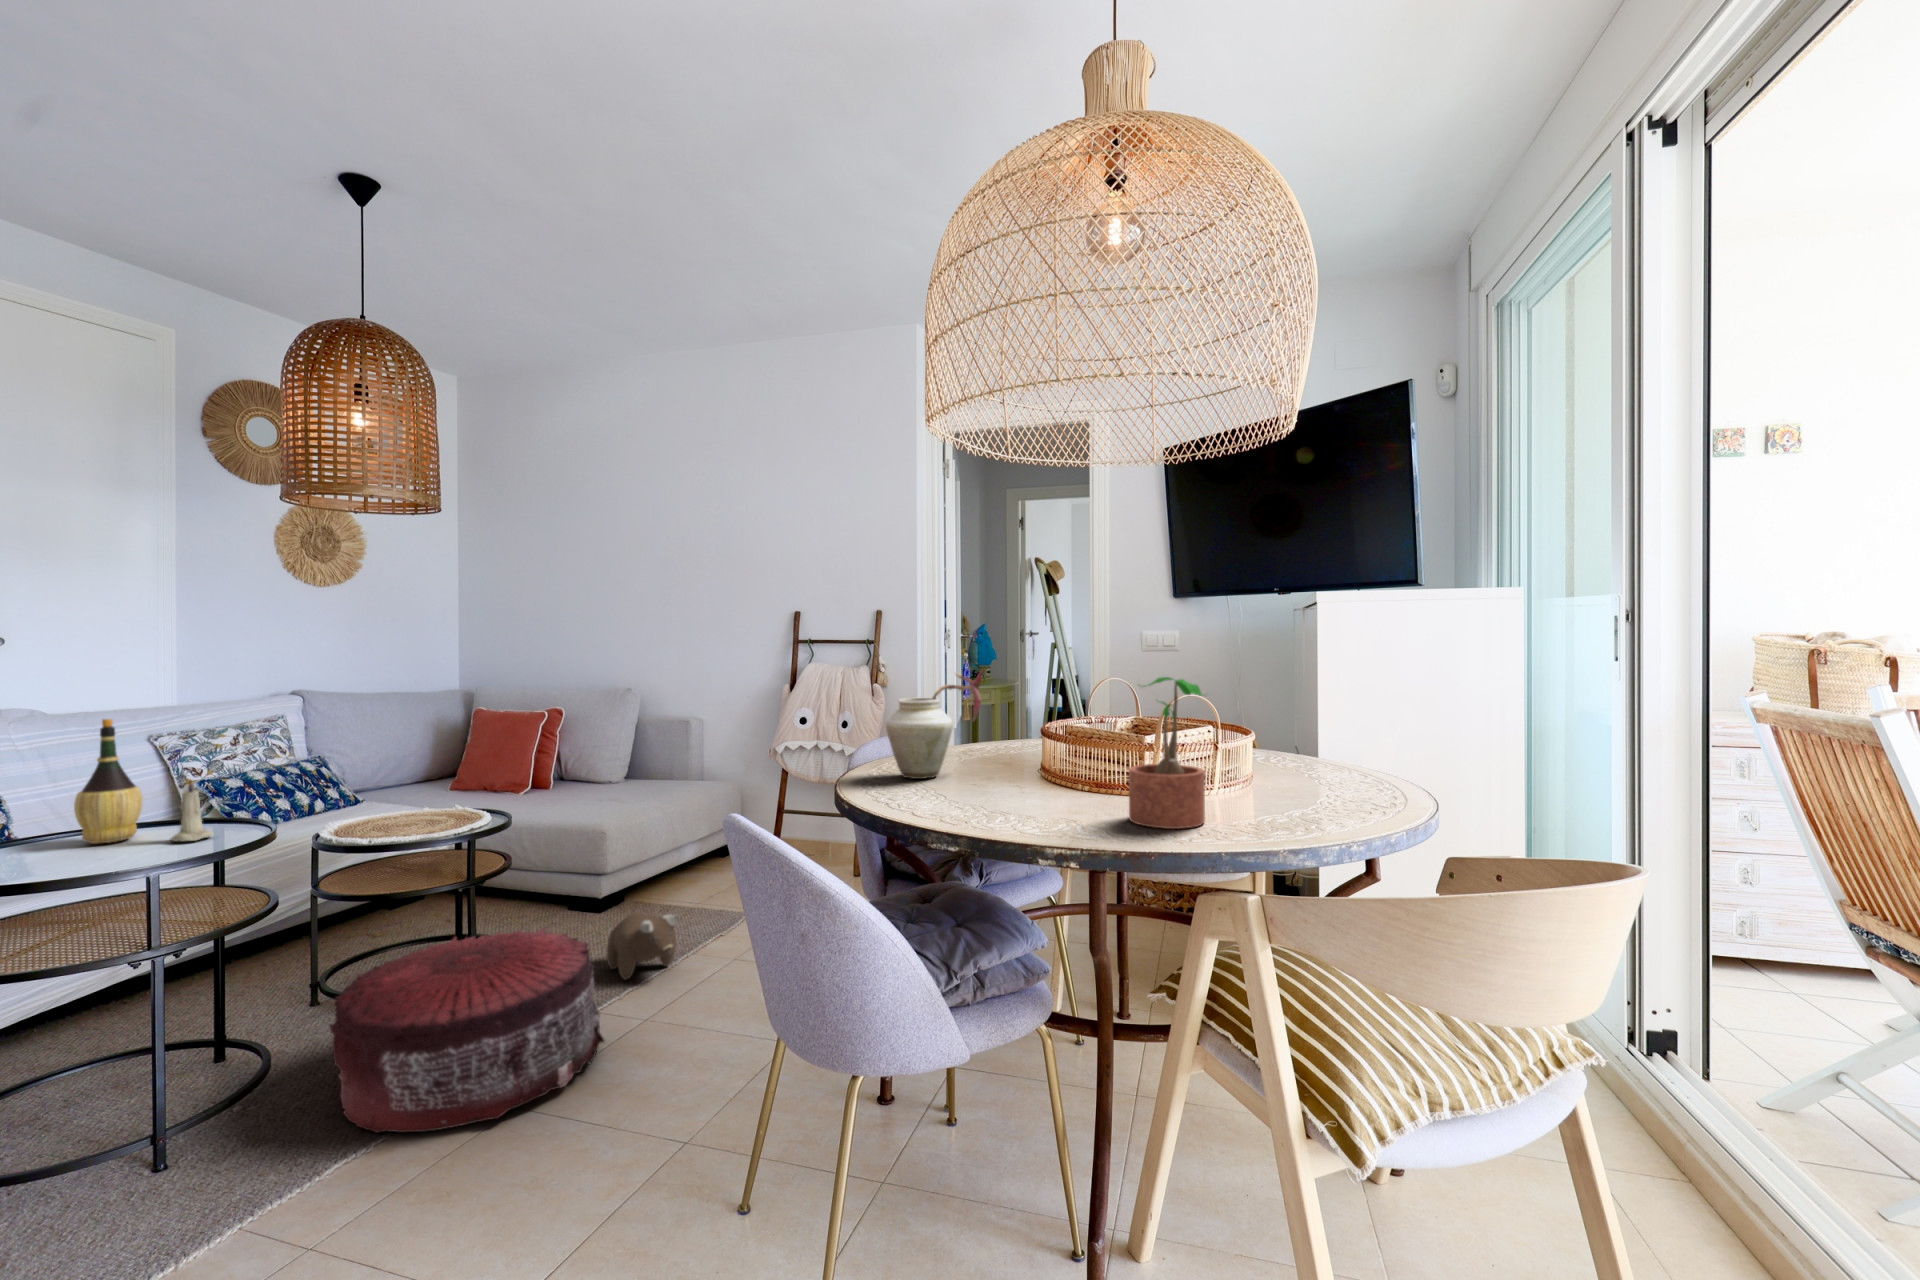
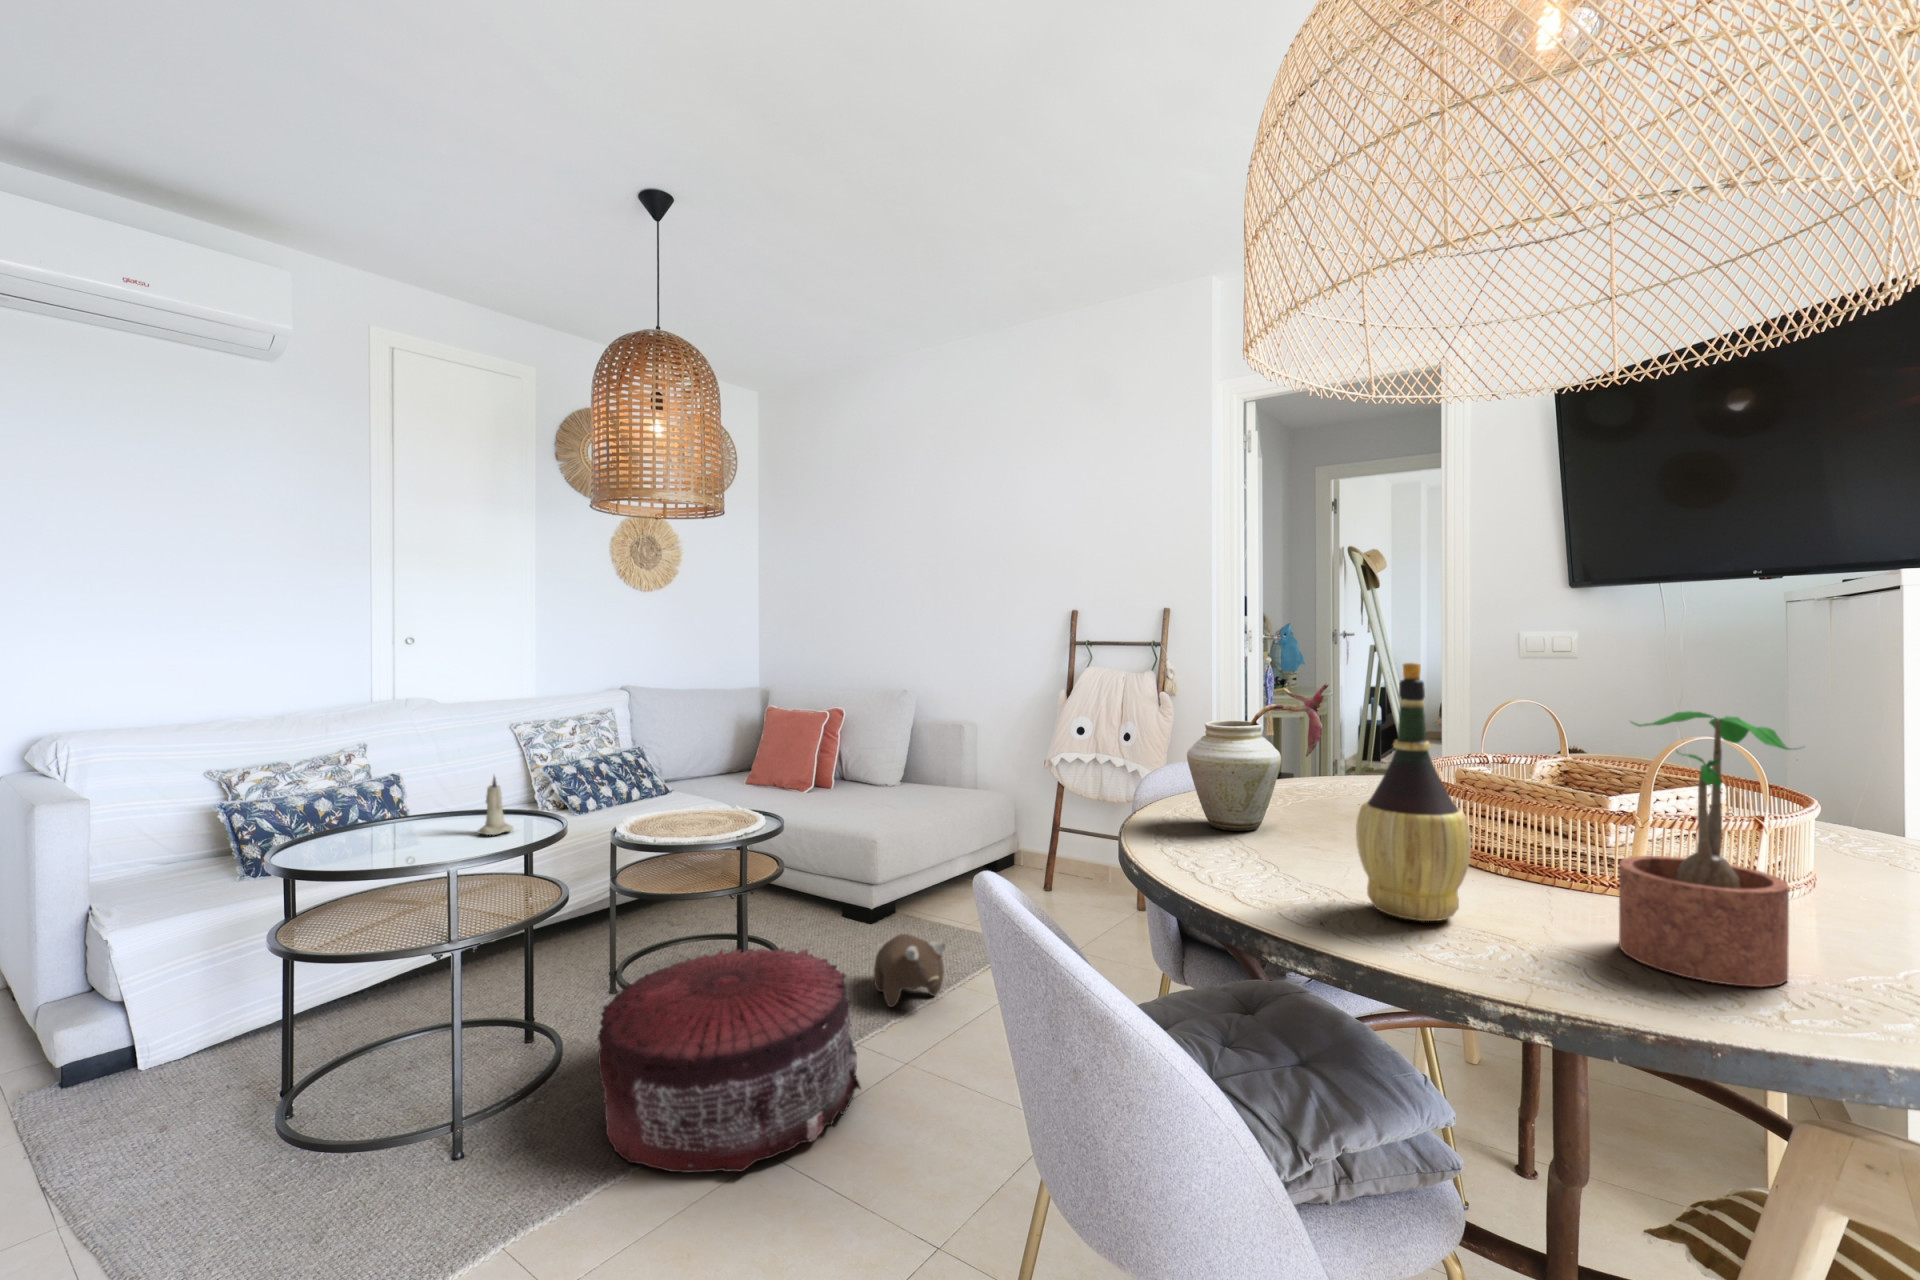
wine bottle: present [74,719,143,843] -> present [1356,663,1471,921]

